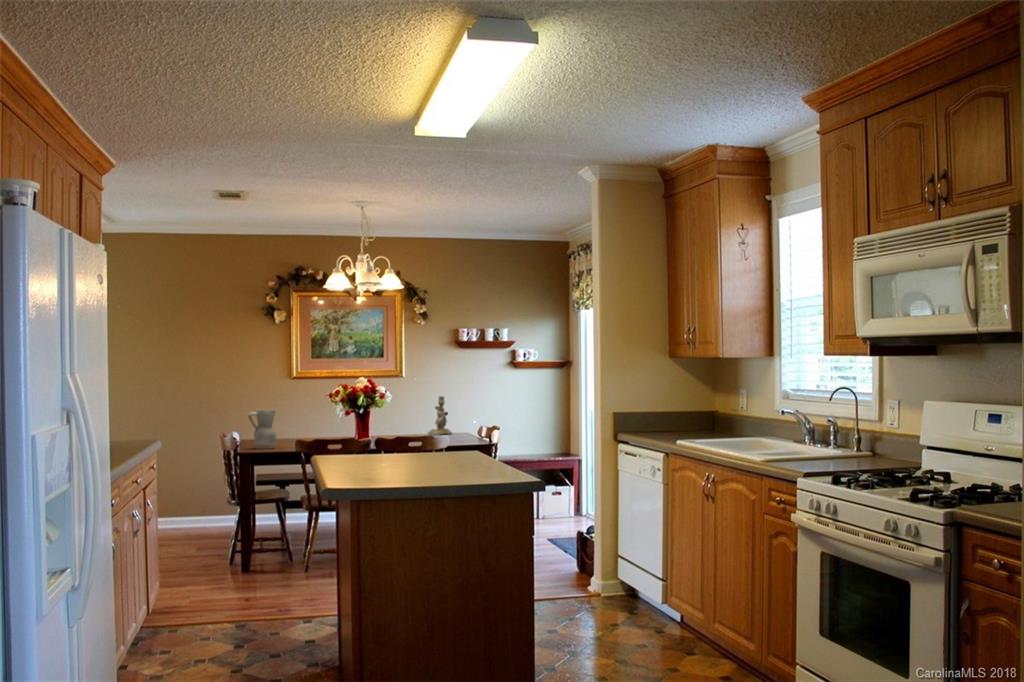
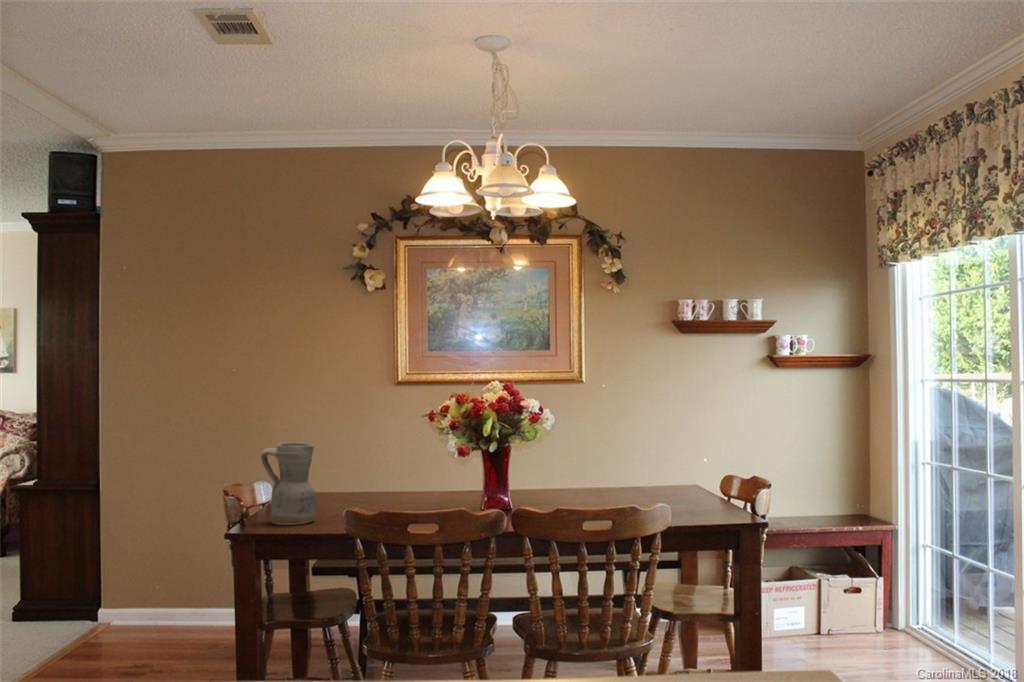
candlestick: present [428,396,452,435] -> none [623,418,669,491]

